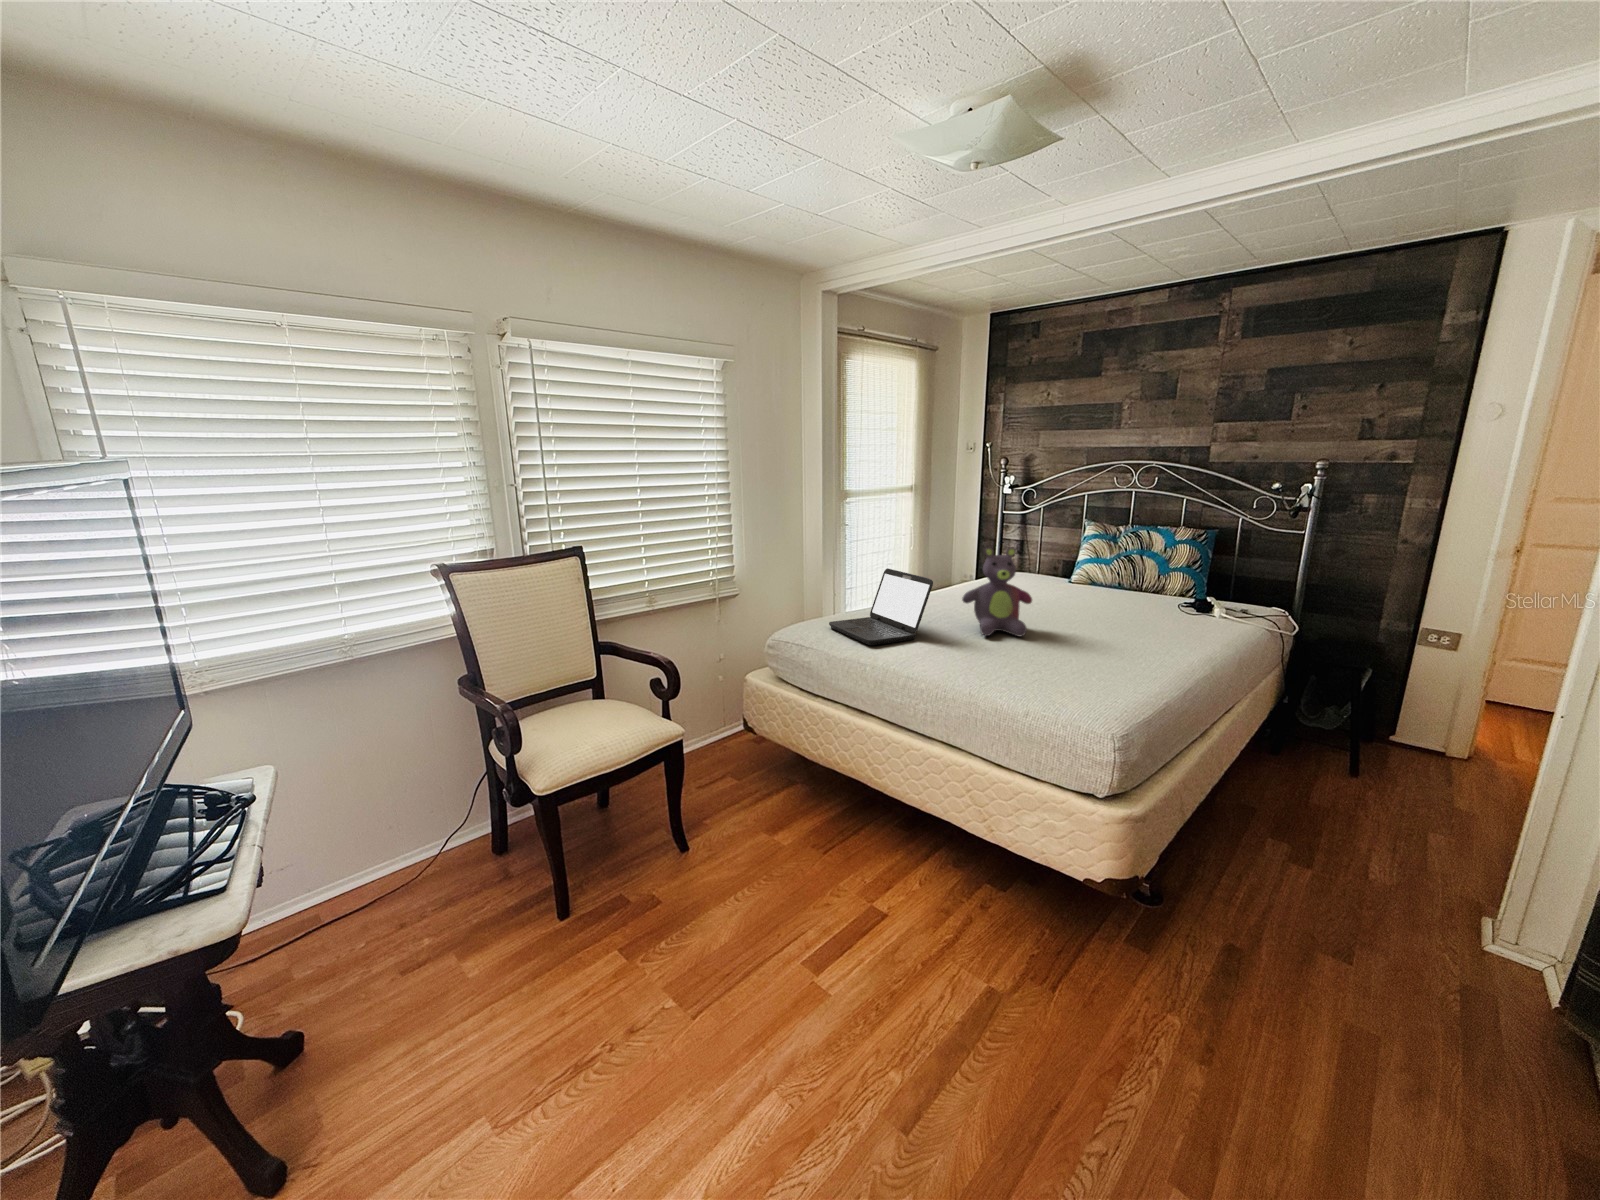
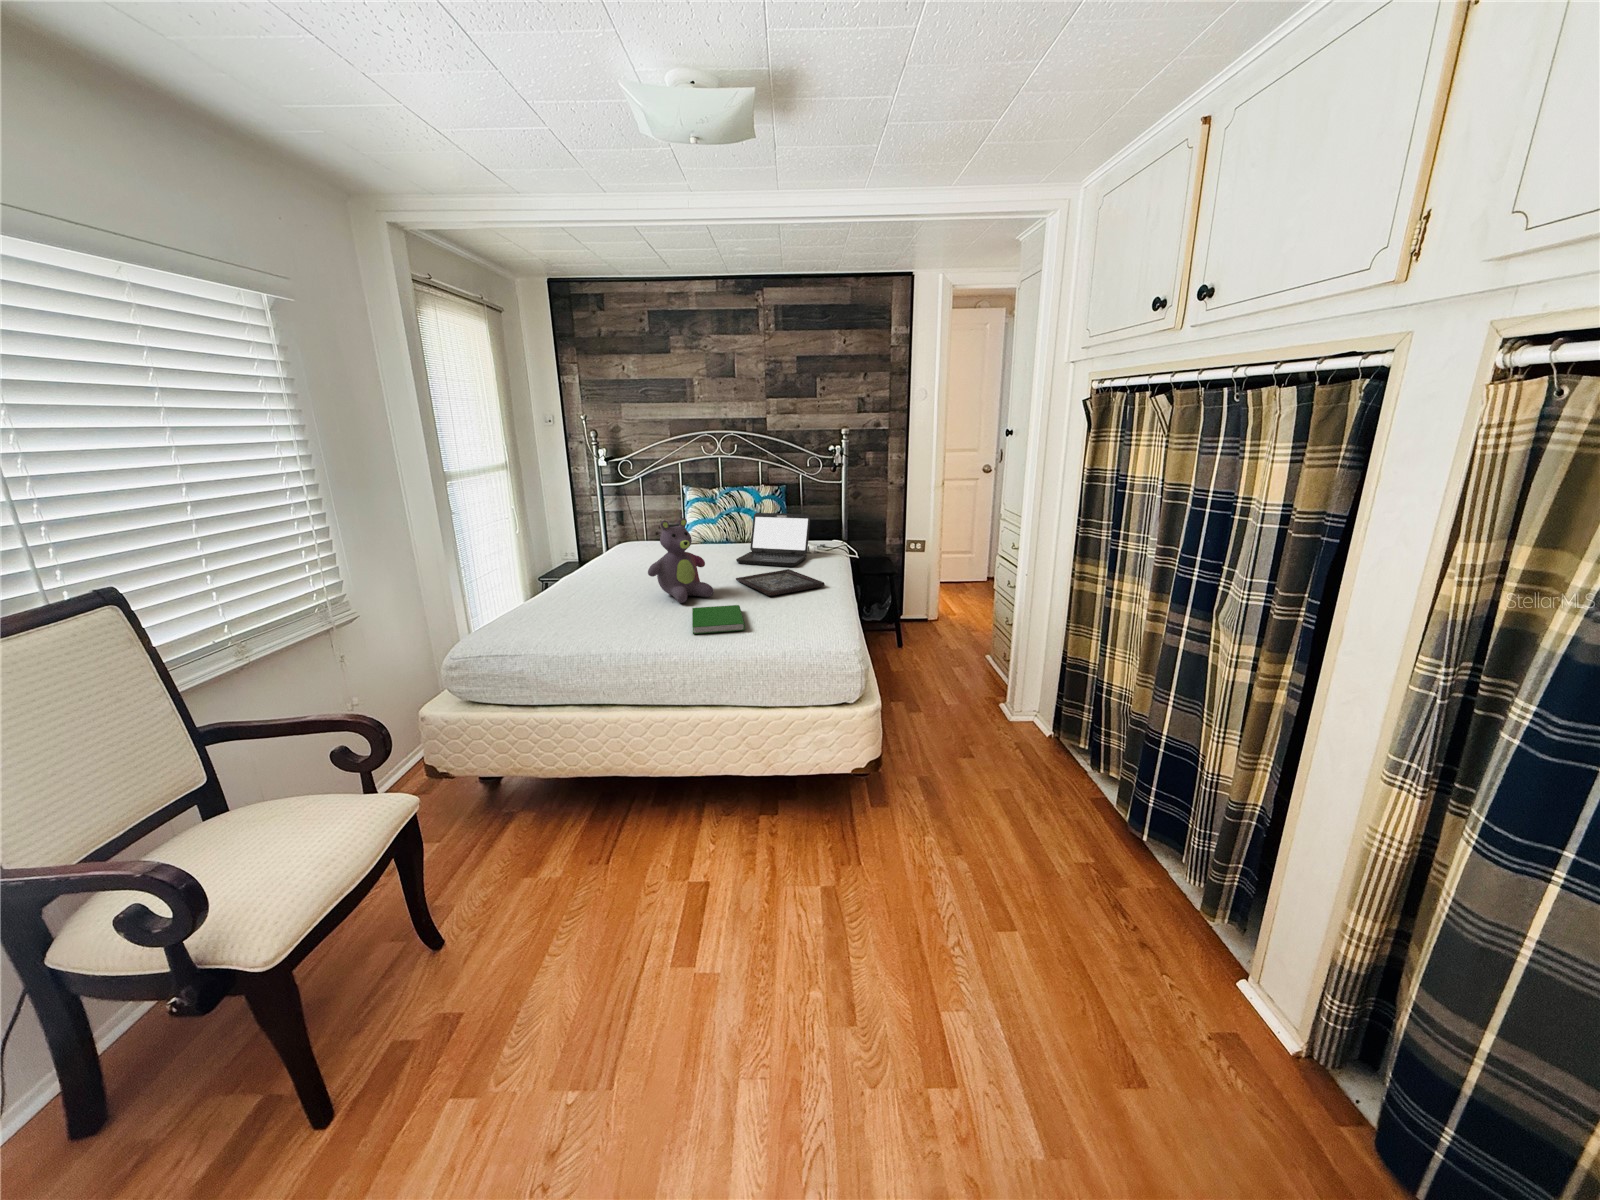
laptop: present [829,568,933,645] -> present [736,513,810,567]
tray: none [1073,625,1179,655] -> present [736,569,825,596]
hardcover book: none [959,641,1037,674] -> present [692,605,745,634]

